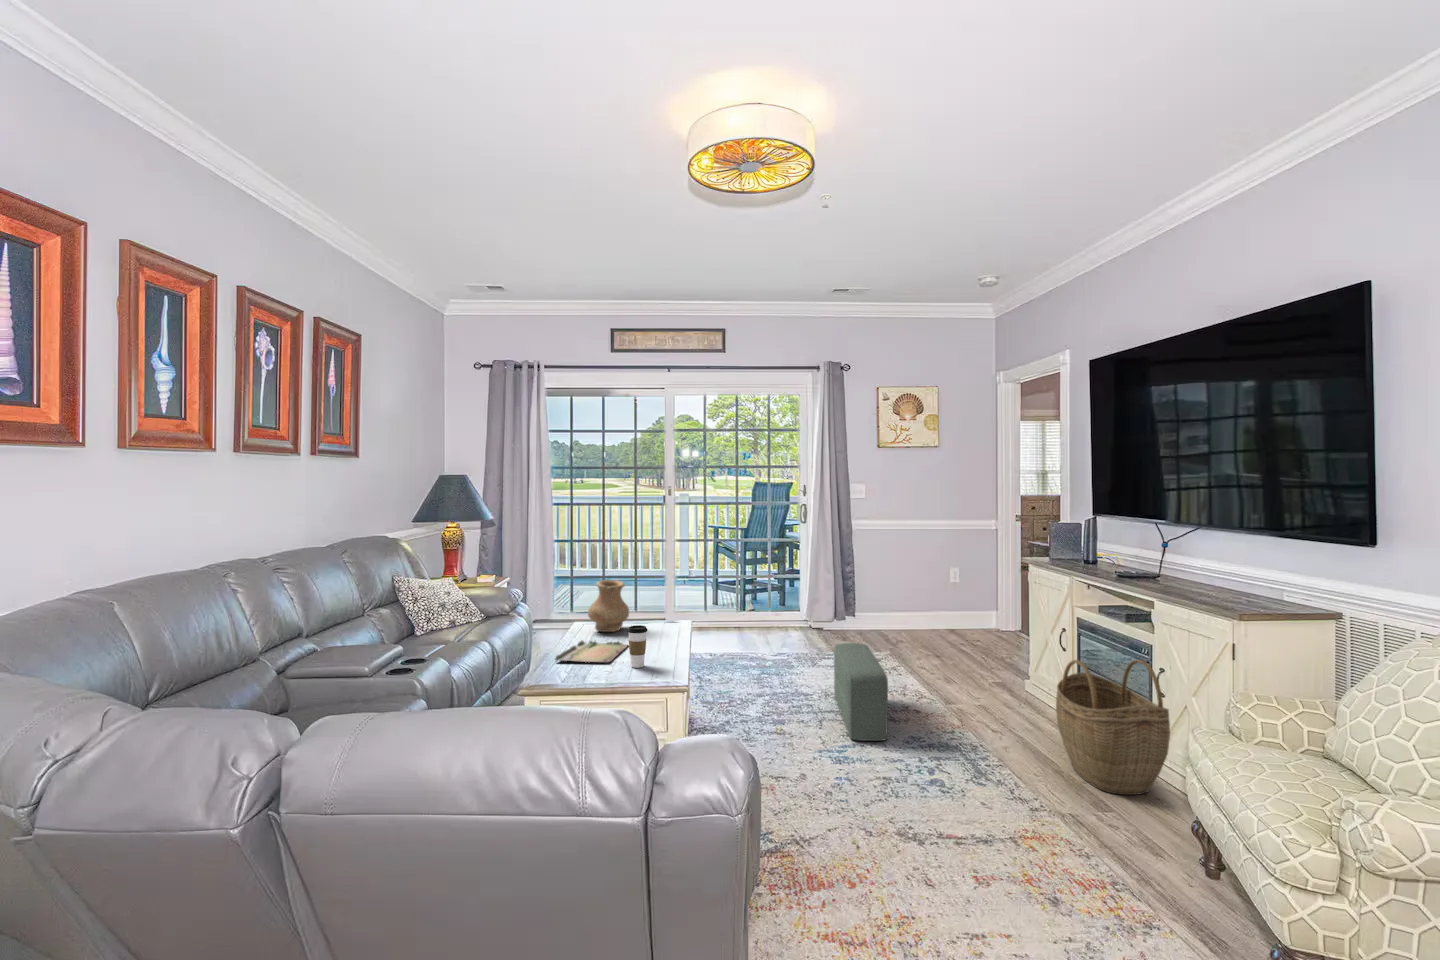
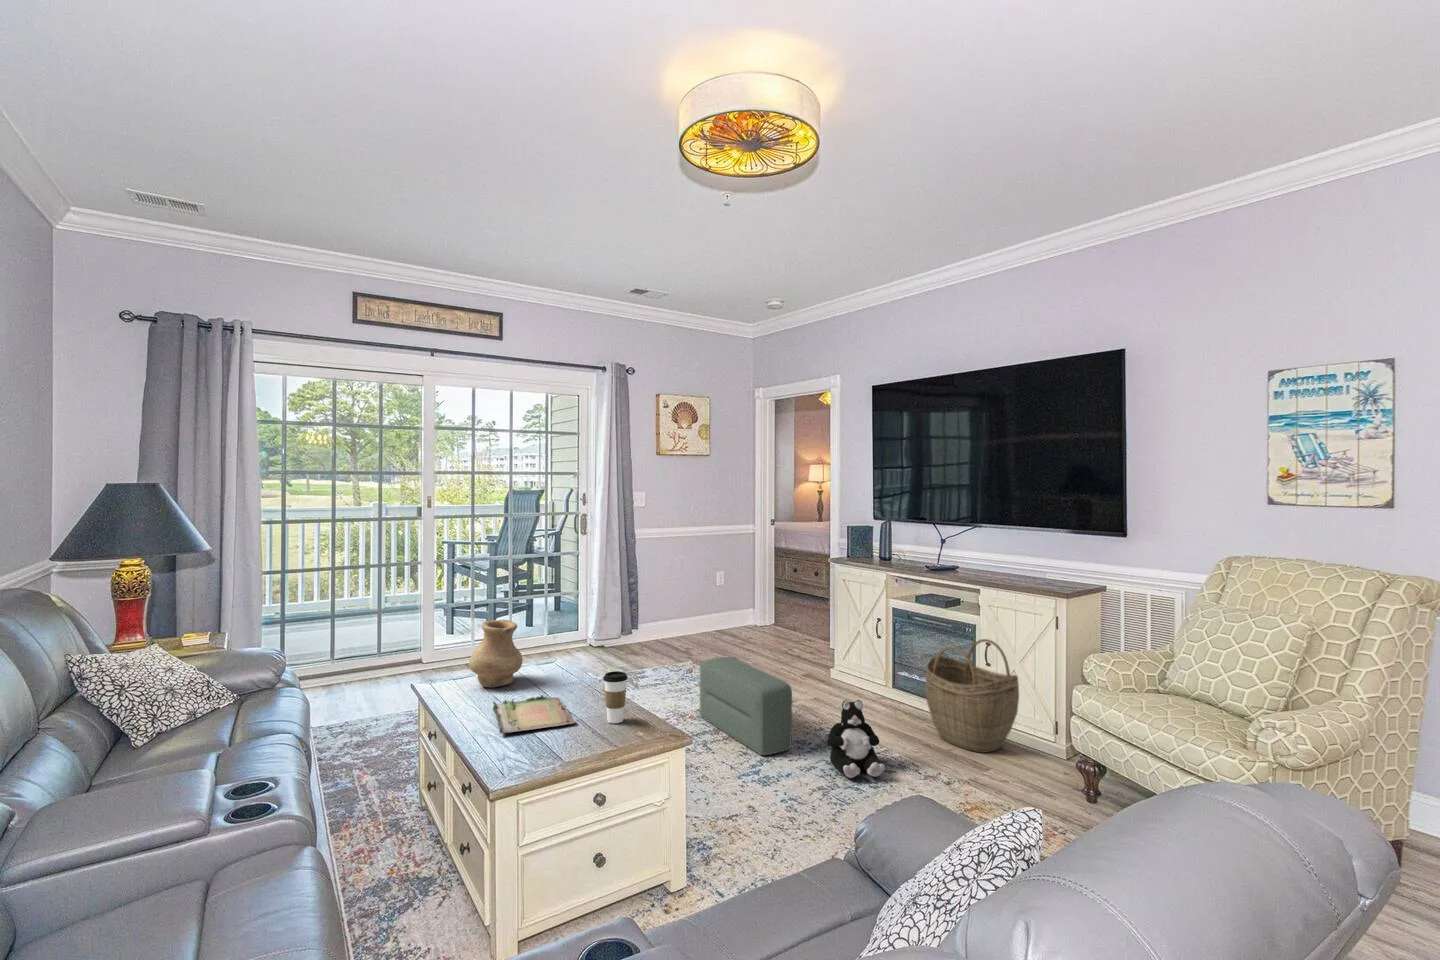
plush toy: none [903,698,961,783] -> present [827,700,885,778]

